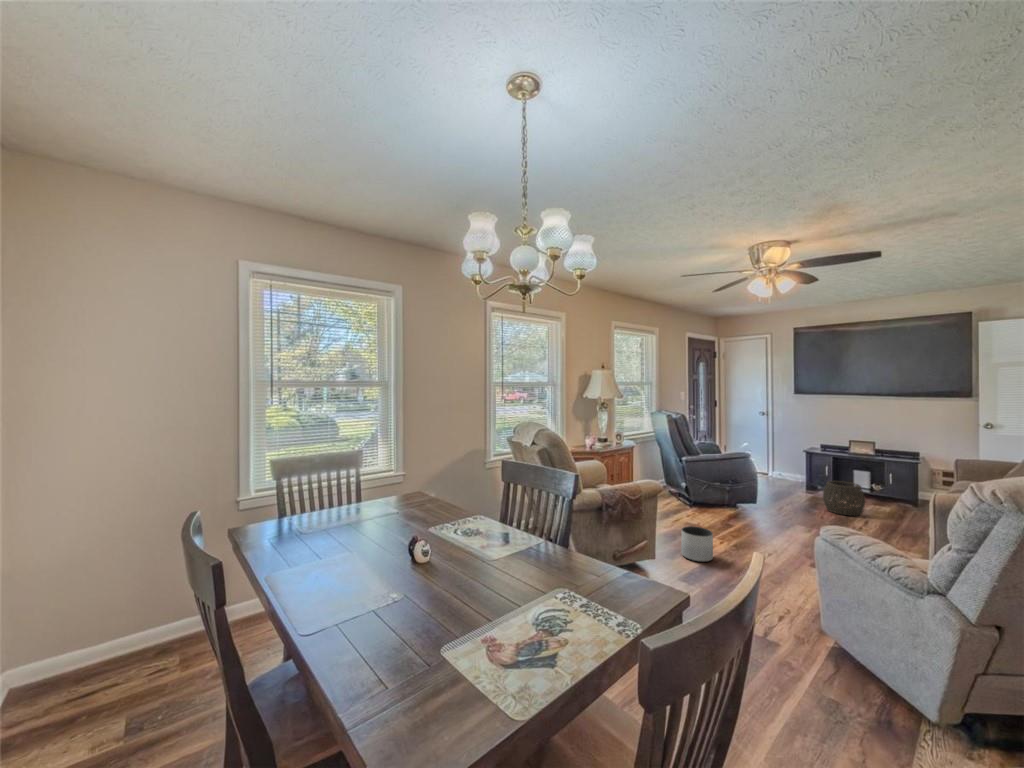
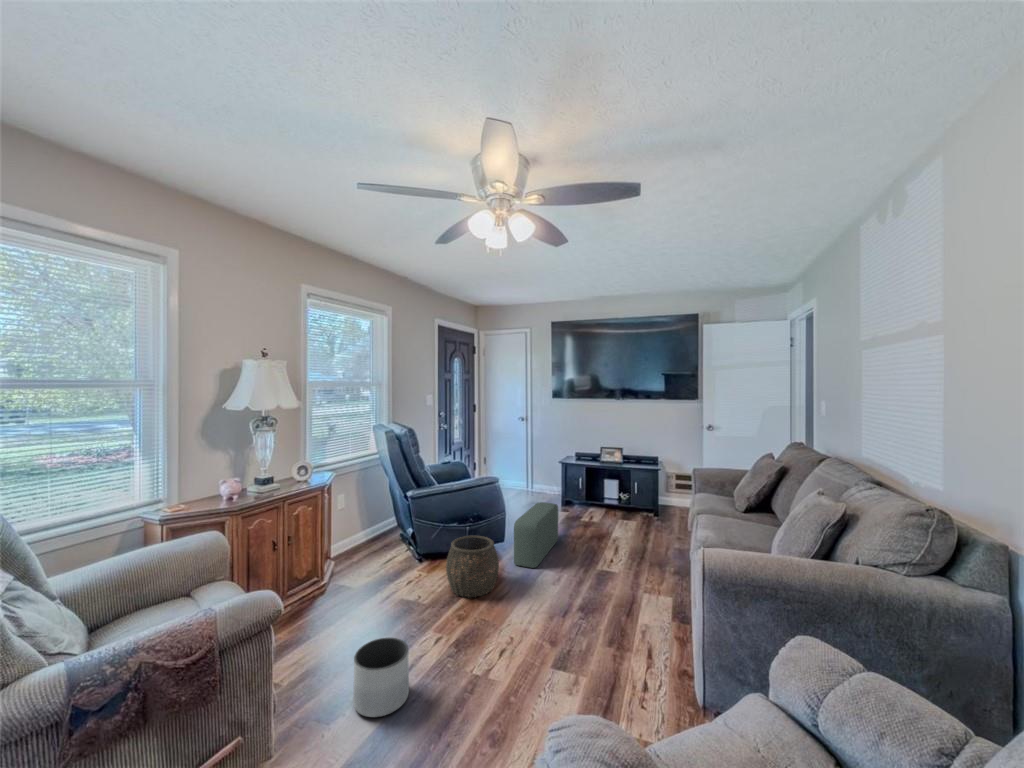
pouf: none [767,478,805,522] -> present [514,502,558,568]
woven basket: present [823,481,865,516] -> present [446,536,499,597]

